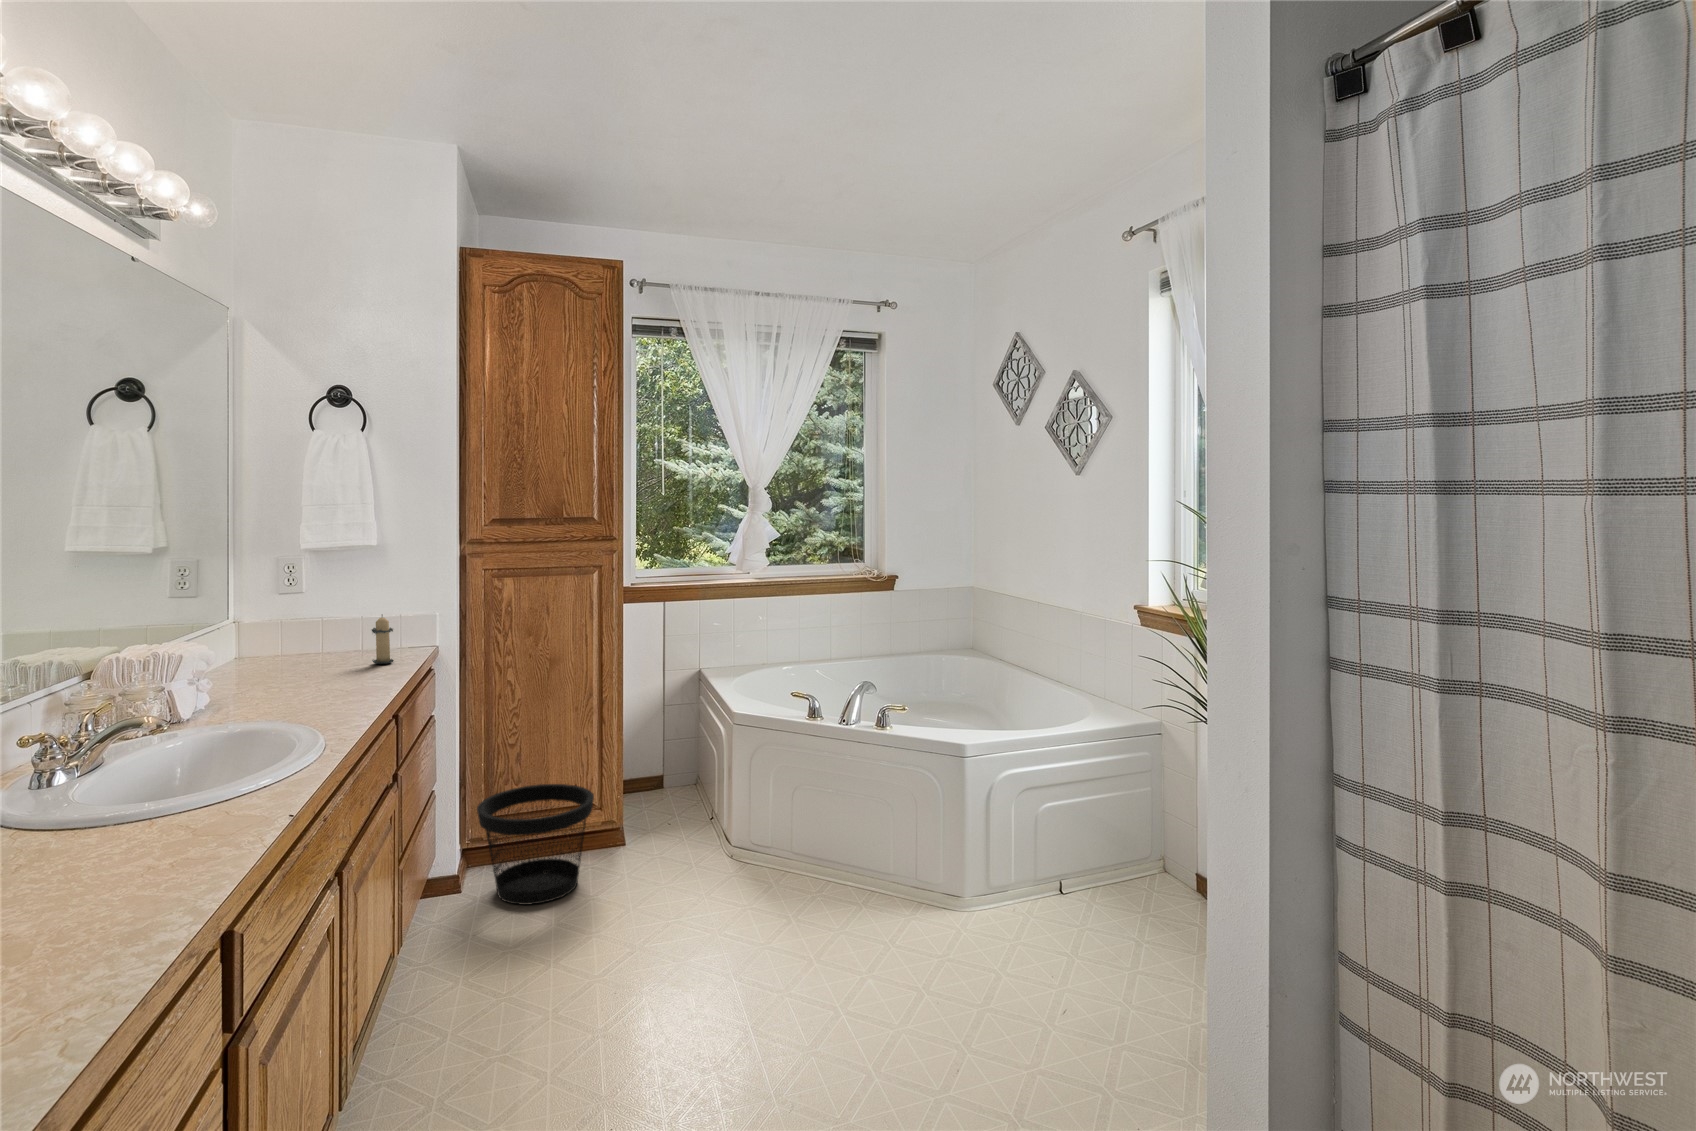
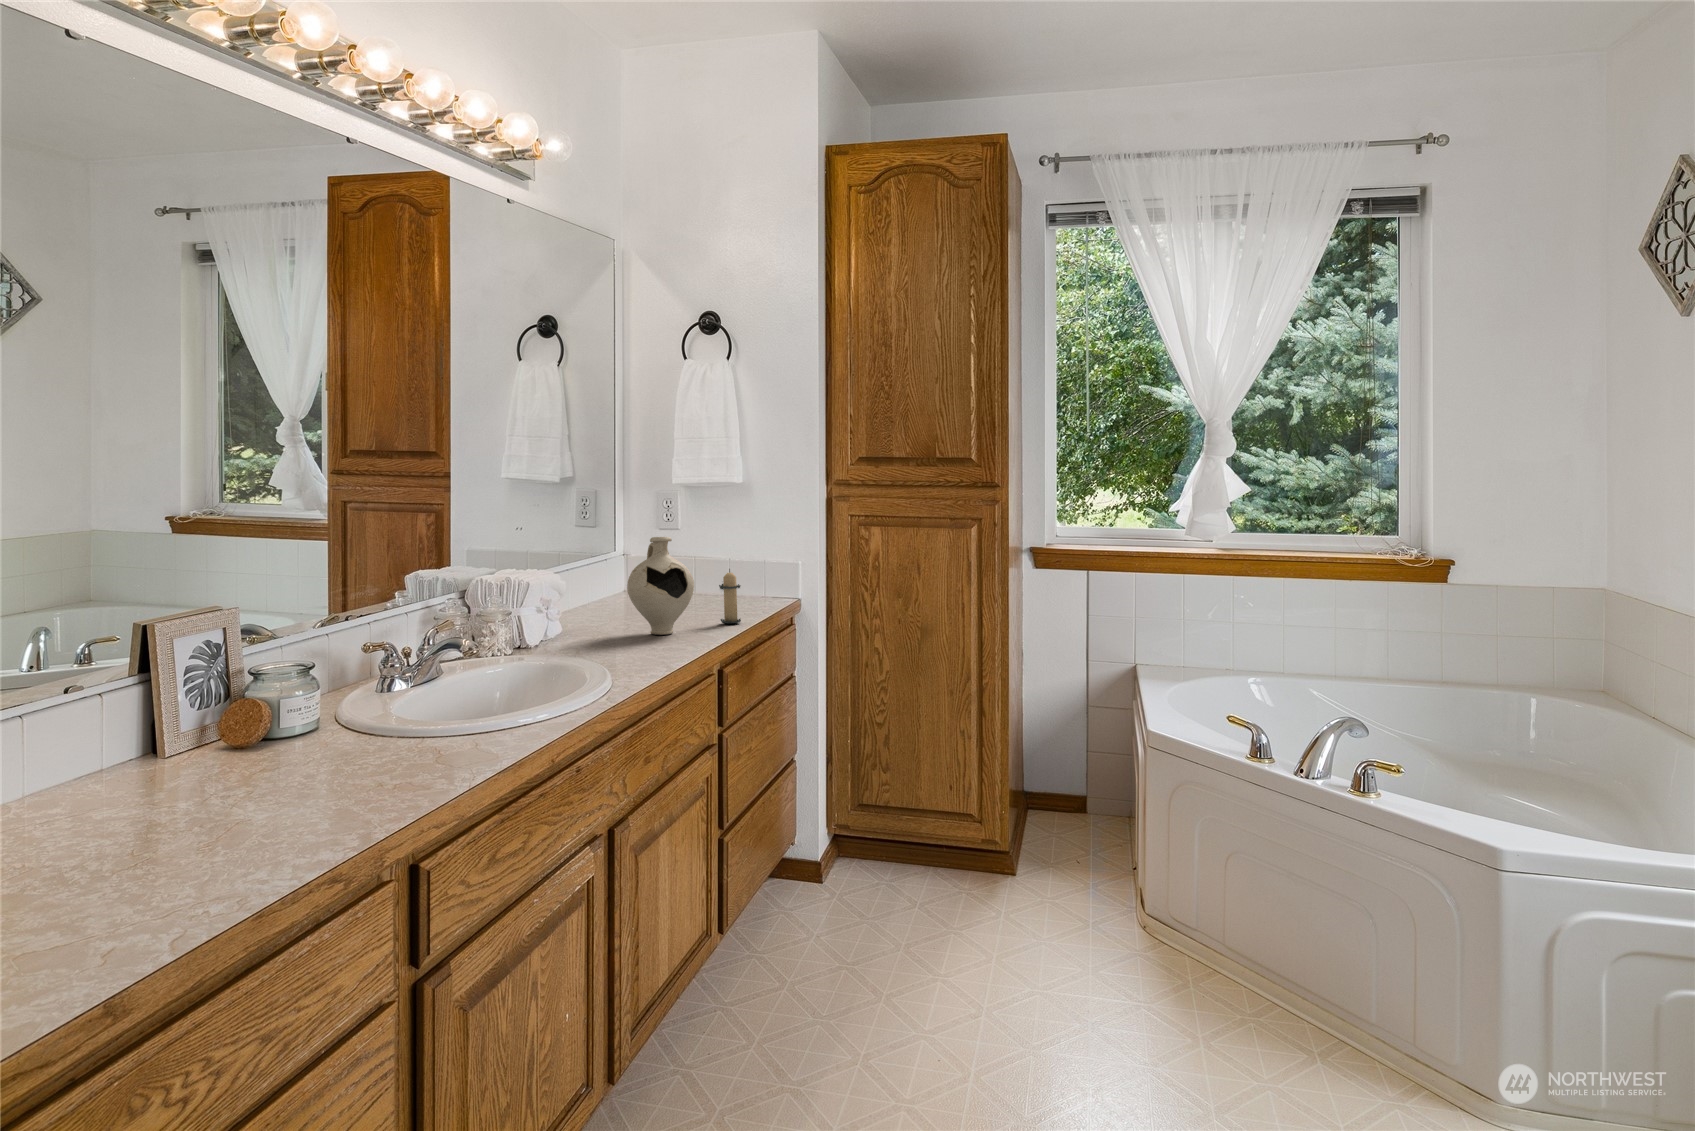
decorative vase: none [282,588,354,680] -> present [627,537,694,635]
wastebasket: present [477,784,594,905] -> none [830,781,962,922]

